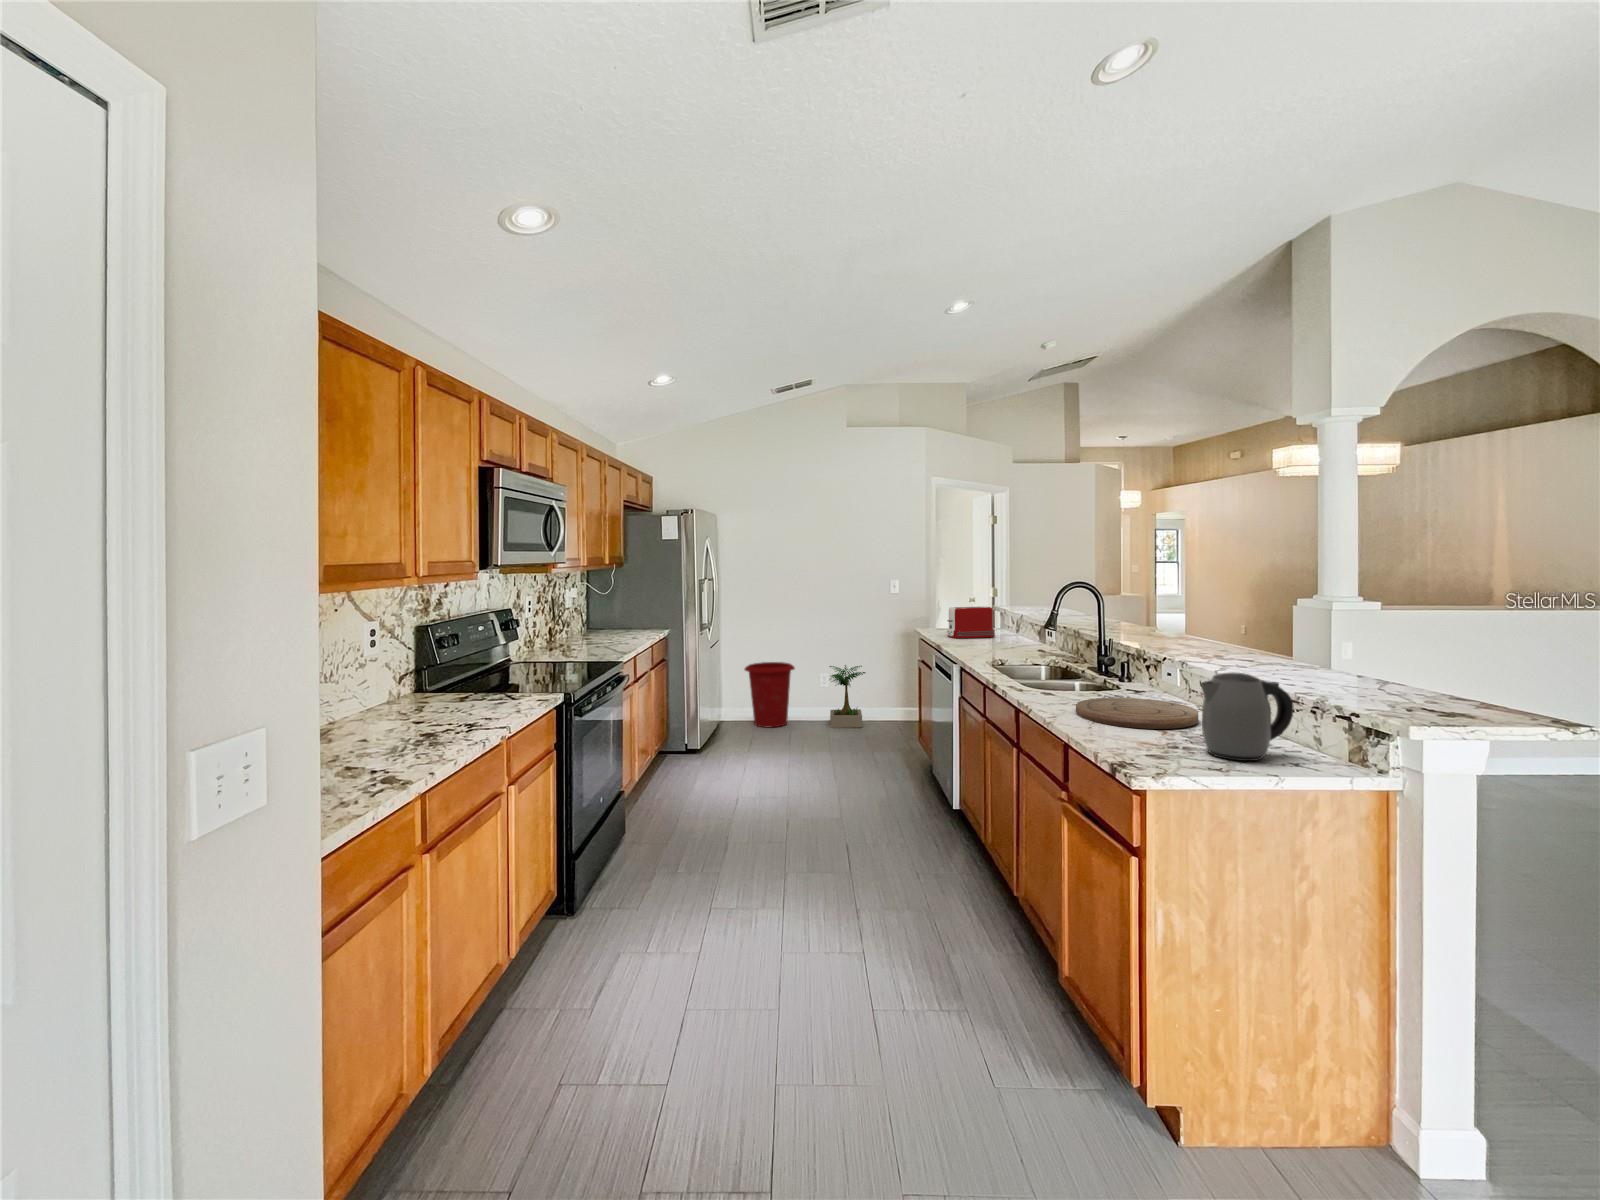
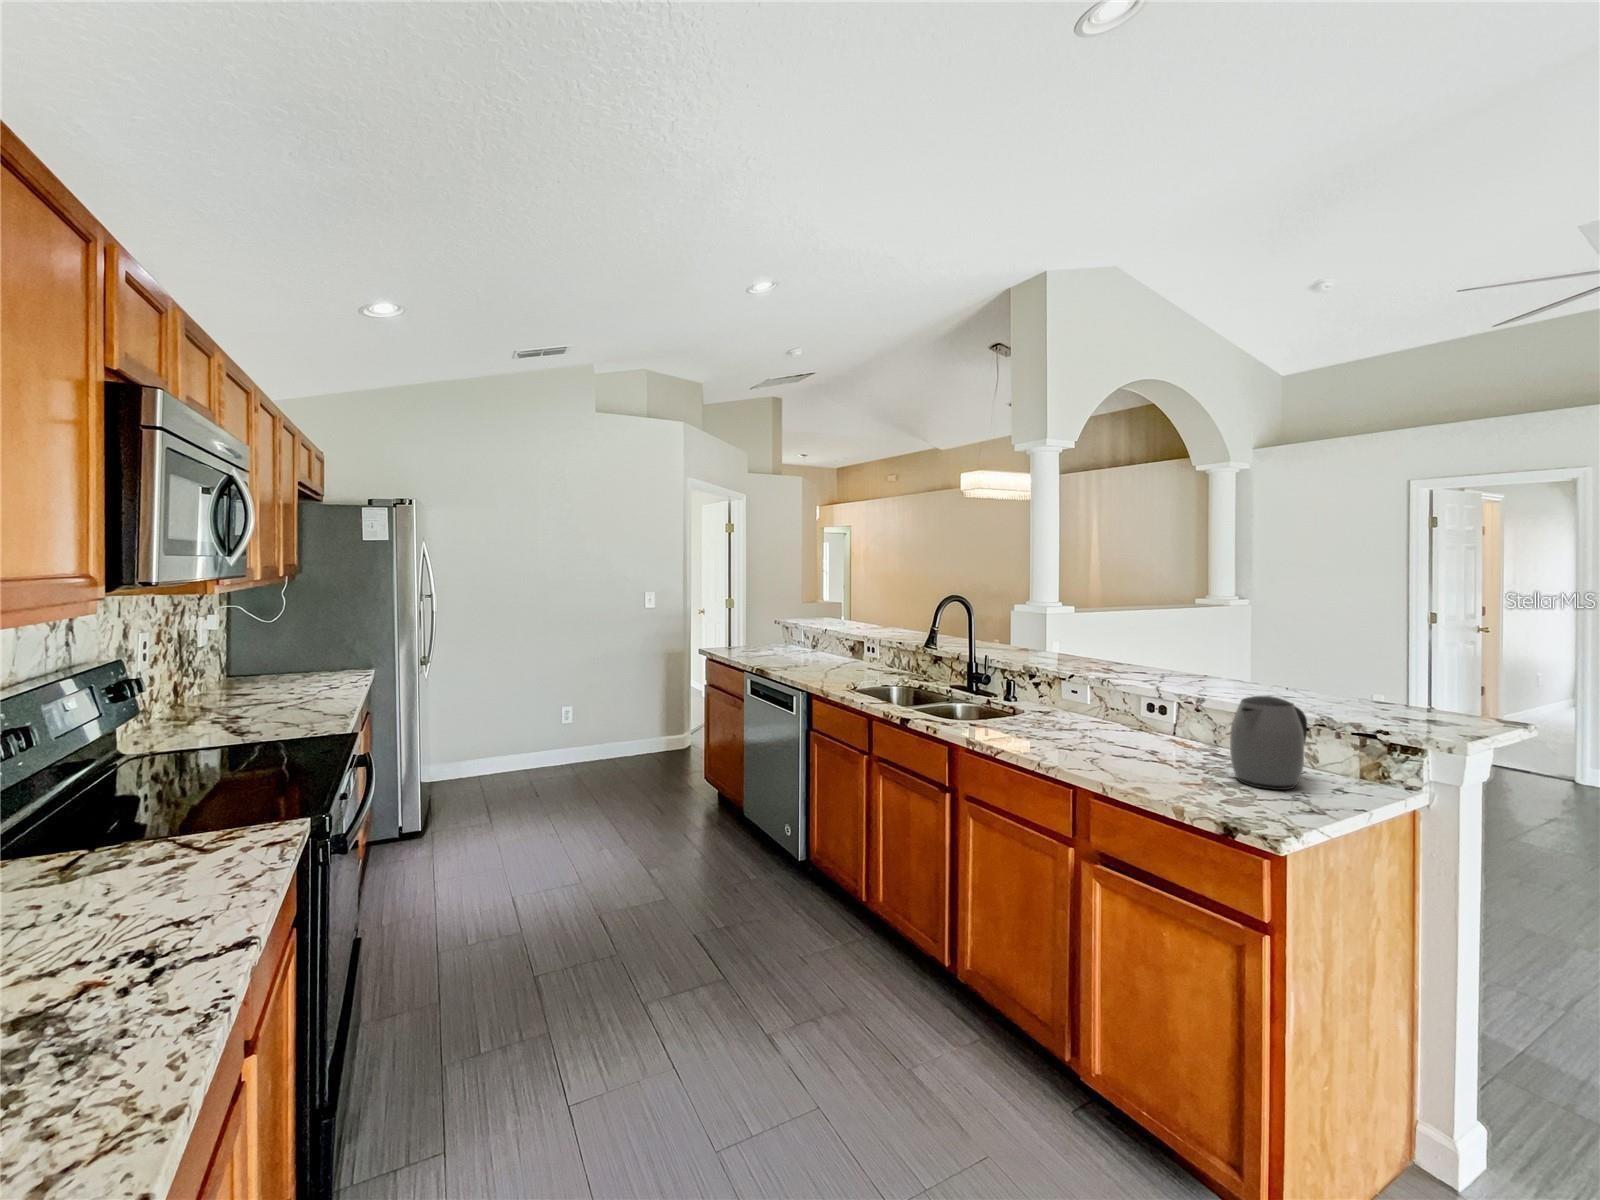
toaster: present [947,607,995,639] -> none [750,622,799,659]
waste bin: present [745,662,795,727] -> none [473,698,543,783]
potted plant: present [829,665,865,728] -> none [581,693,636,772]
cutting board: present [1076,698,1198,729] -> none [1038,722,1167,760]

